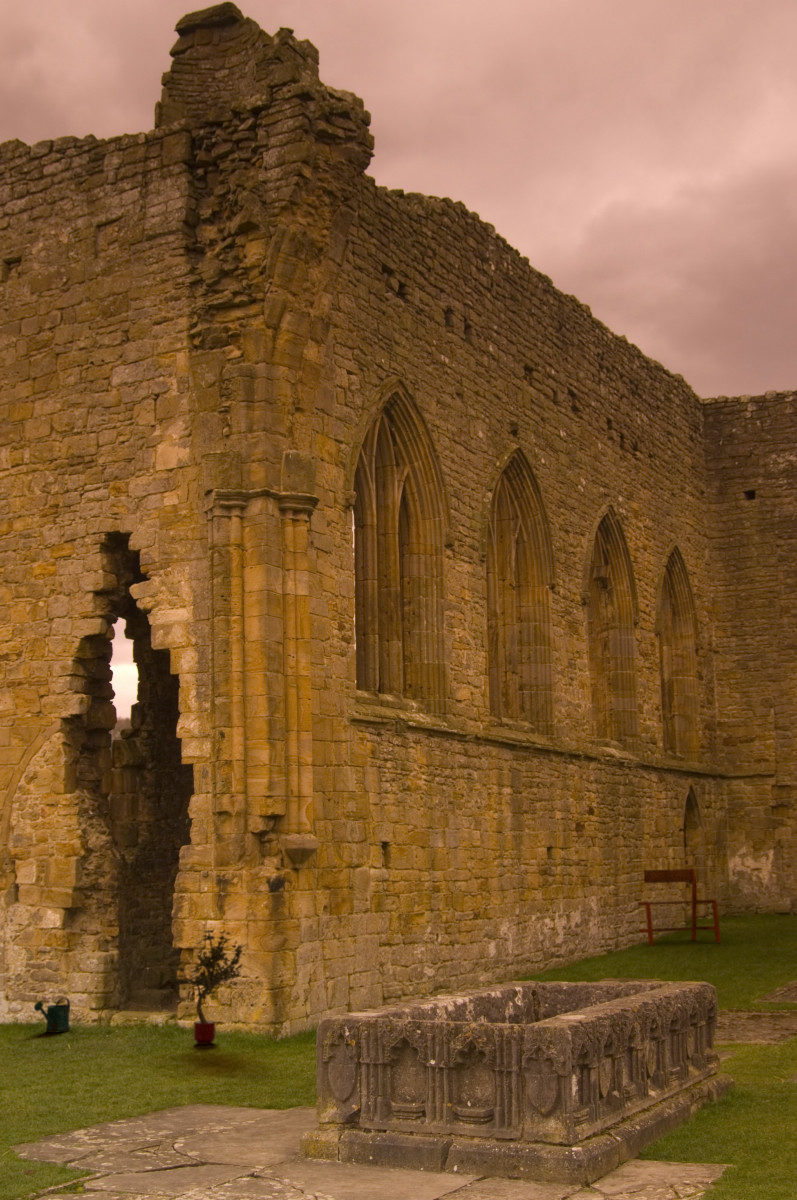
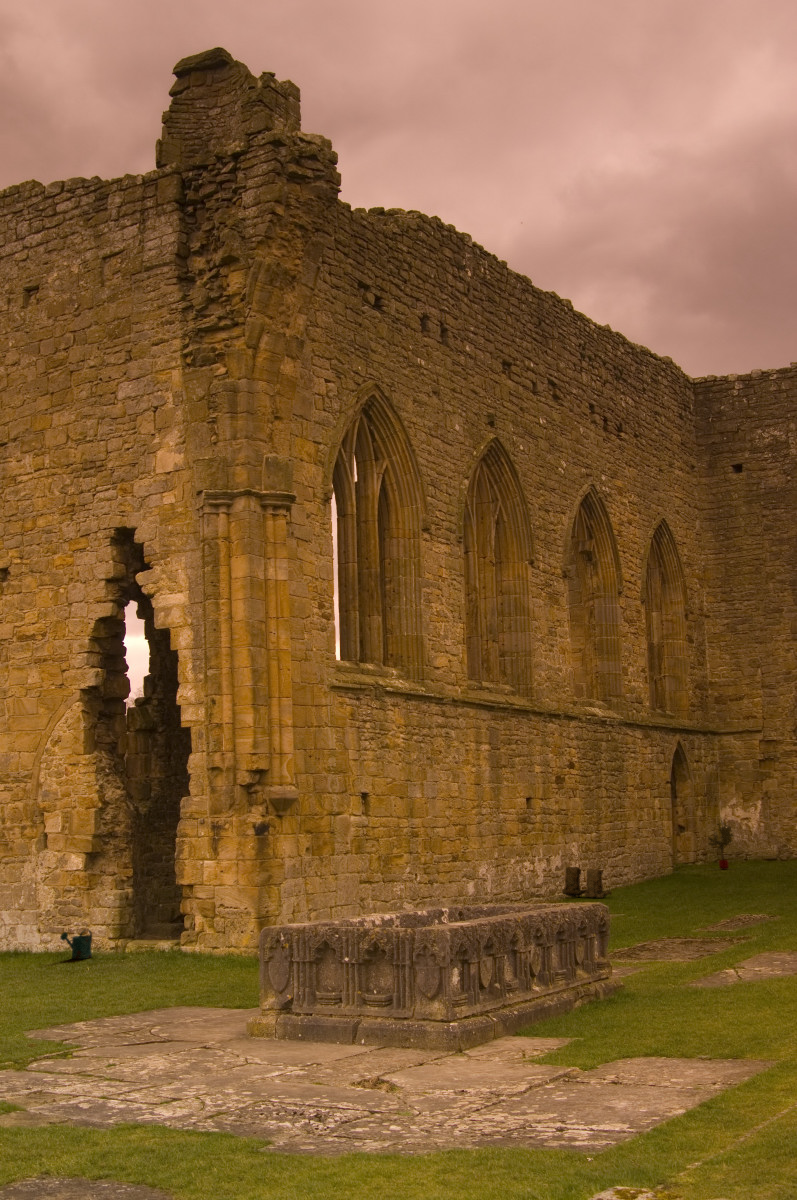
bench: present [638,868,721,946] -> none [615,816,698,886]
backpack: none [581,925,637,960] -> present [562,867,612,898]
potted tree: present [170,930,245,1045] -> present [708,821,733,869]

